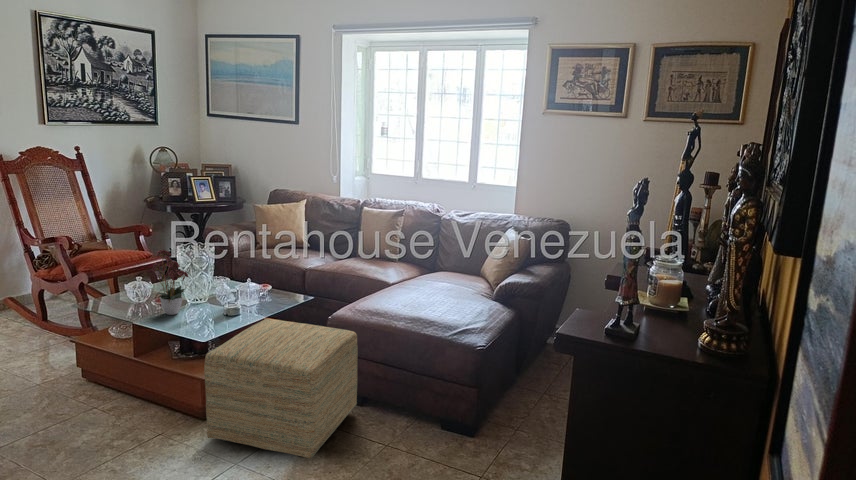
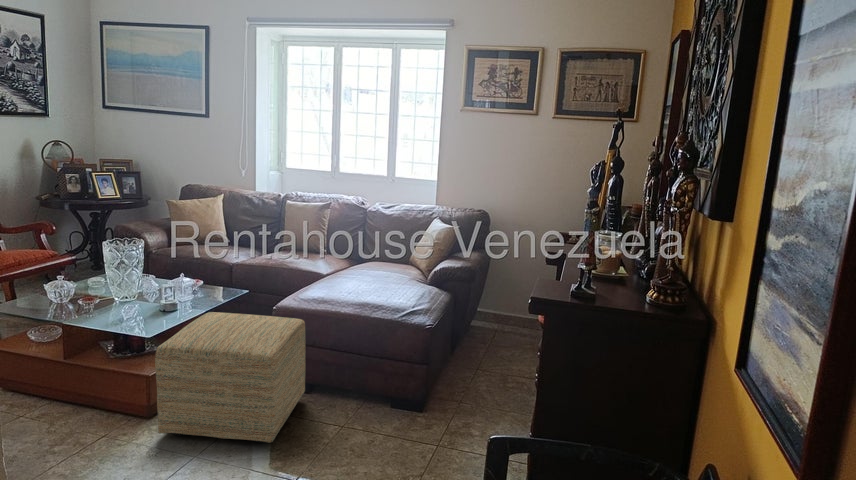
flower arrangement: present [152,250,188,315] -> none [76,243,126,313]

